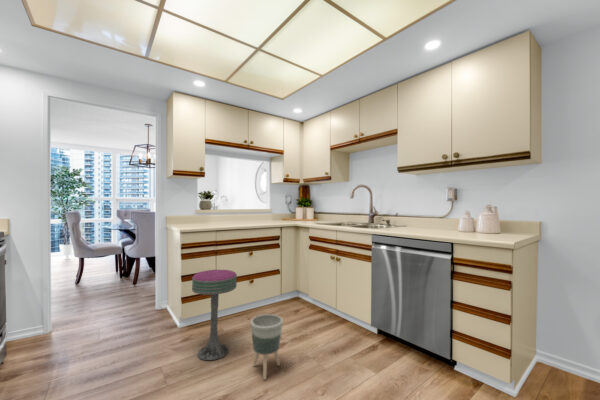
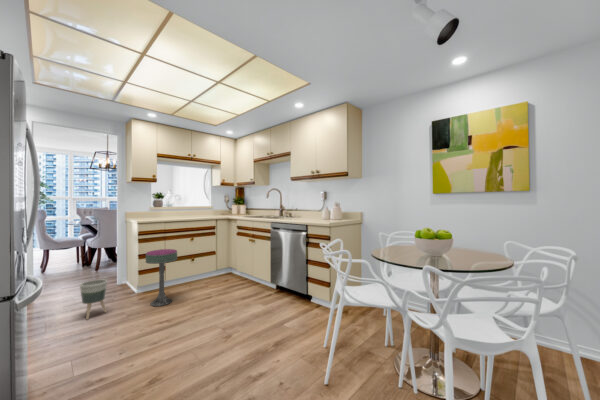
planter: present [251,314,283,380] -> present [80,280,107,319]

